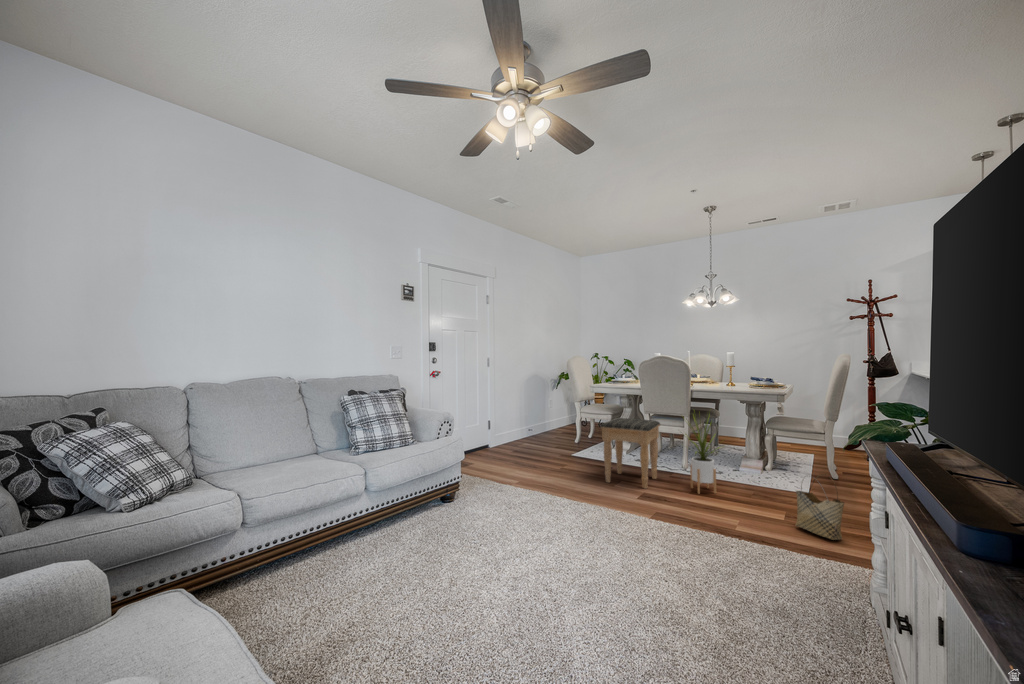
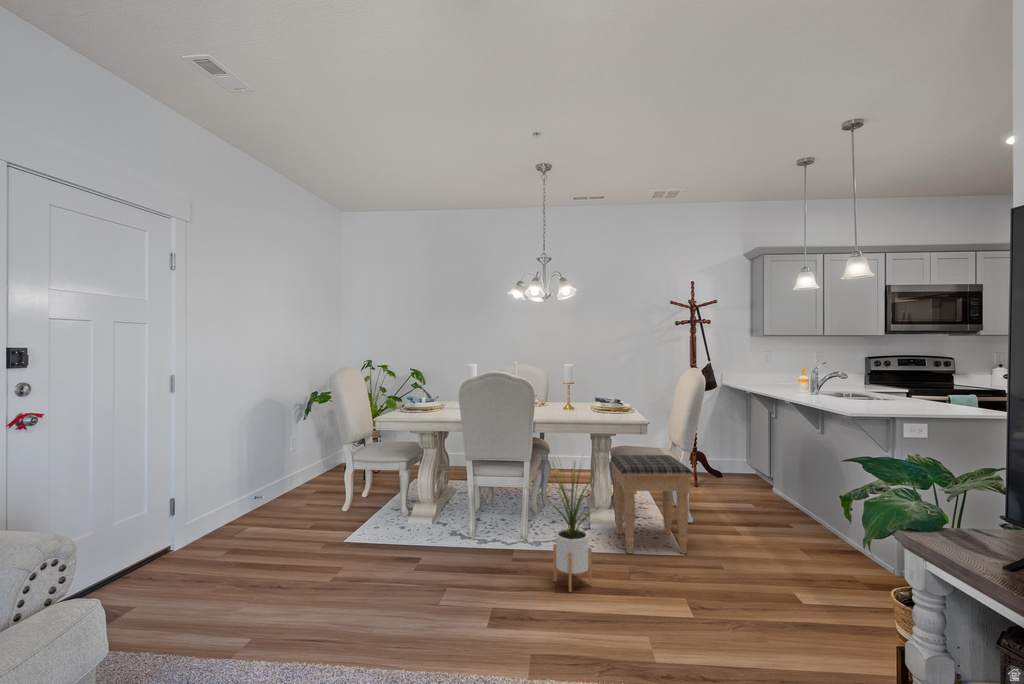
footstool: present [600,418,660,489] -> present [610,455,693,554]
woven basket: present [796,474,844,540] -> none [726,549,797,653]

